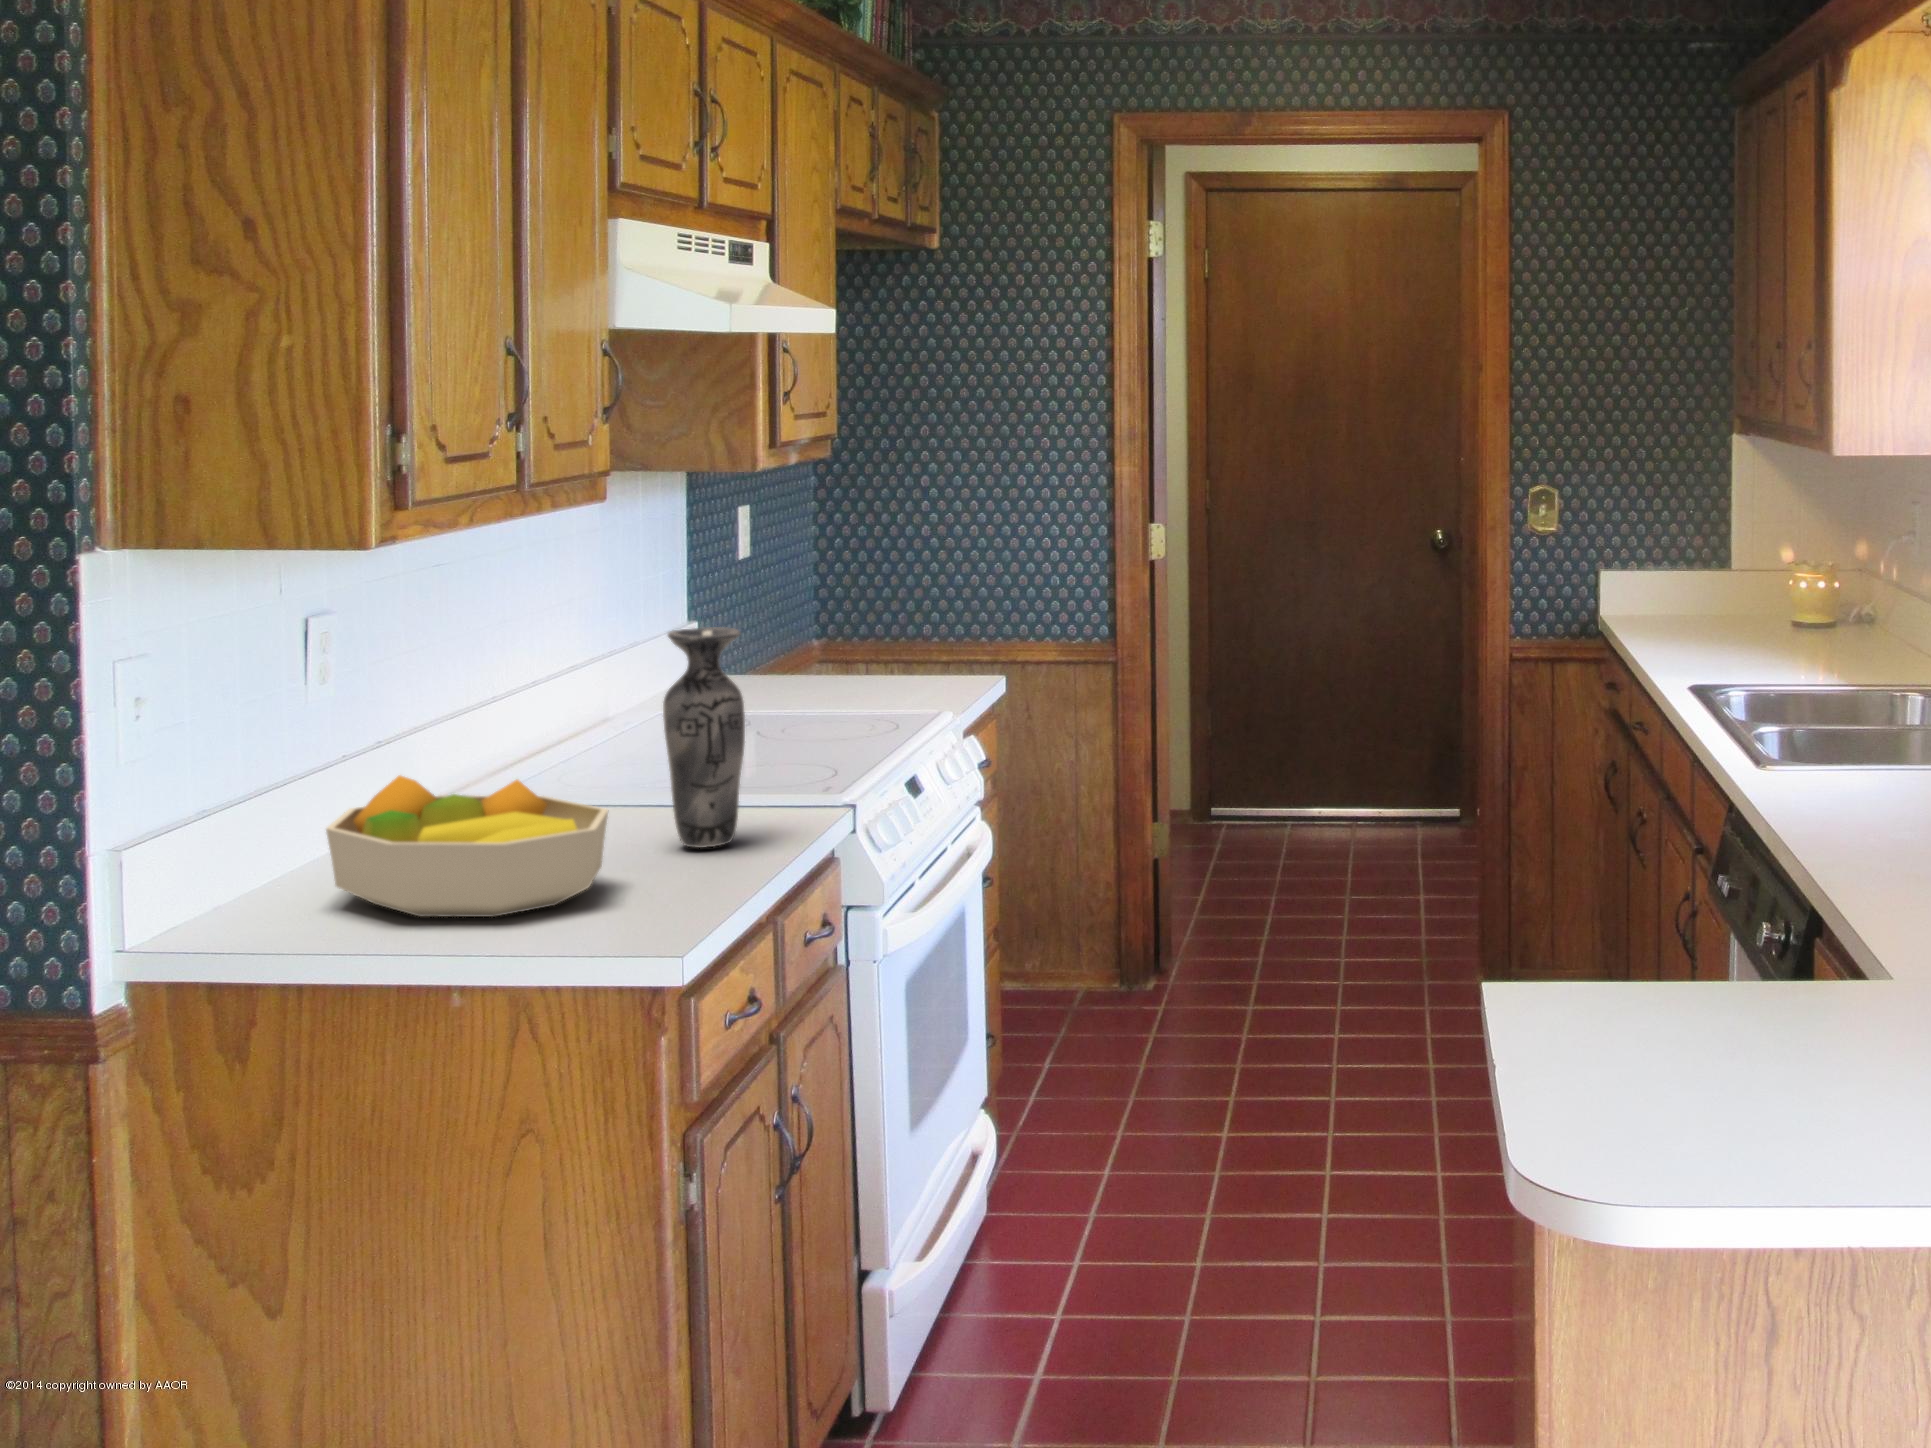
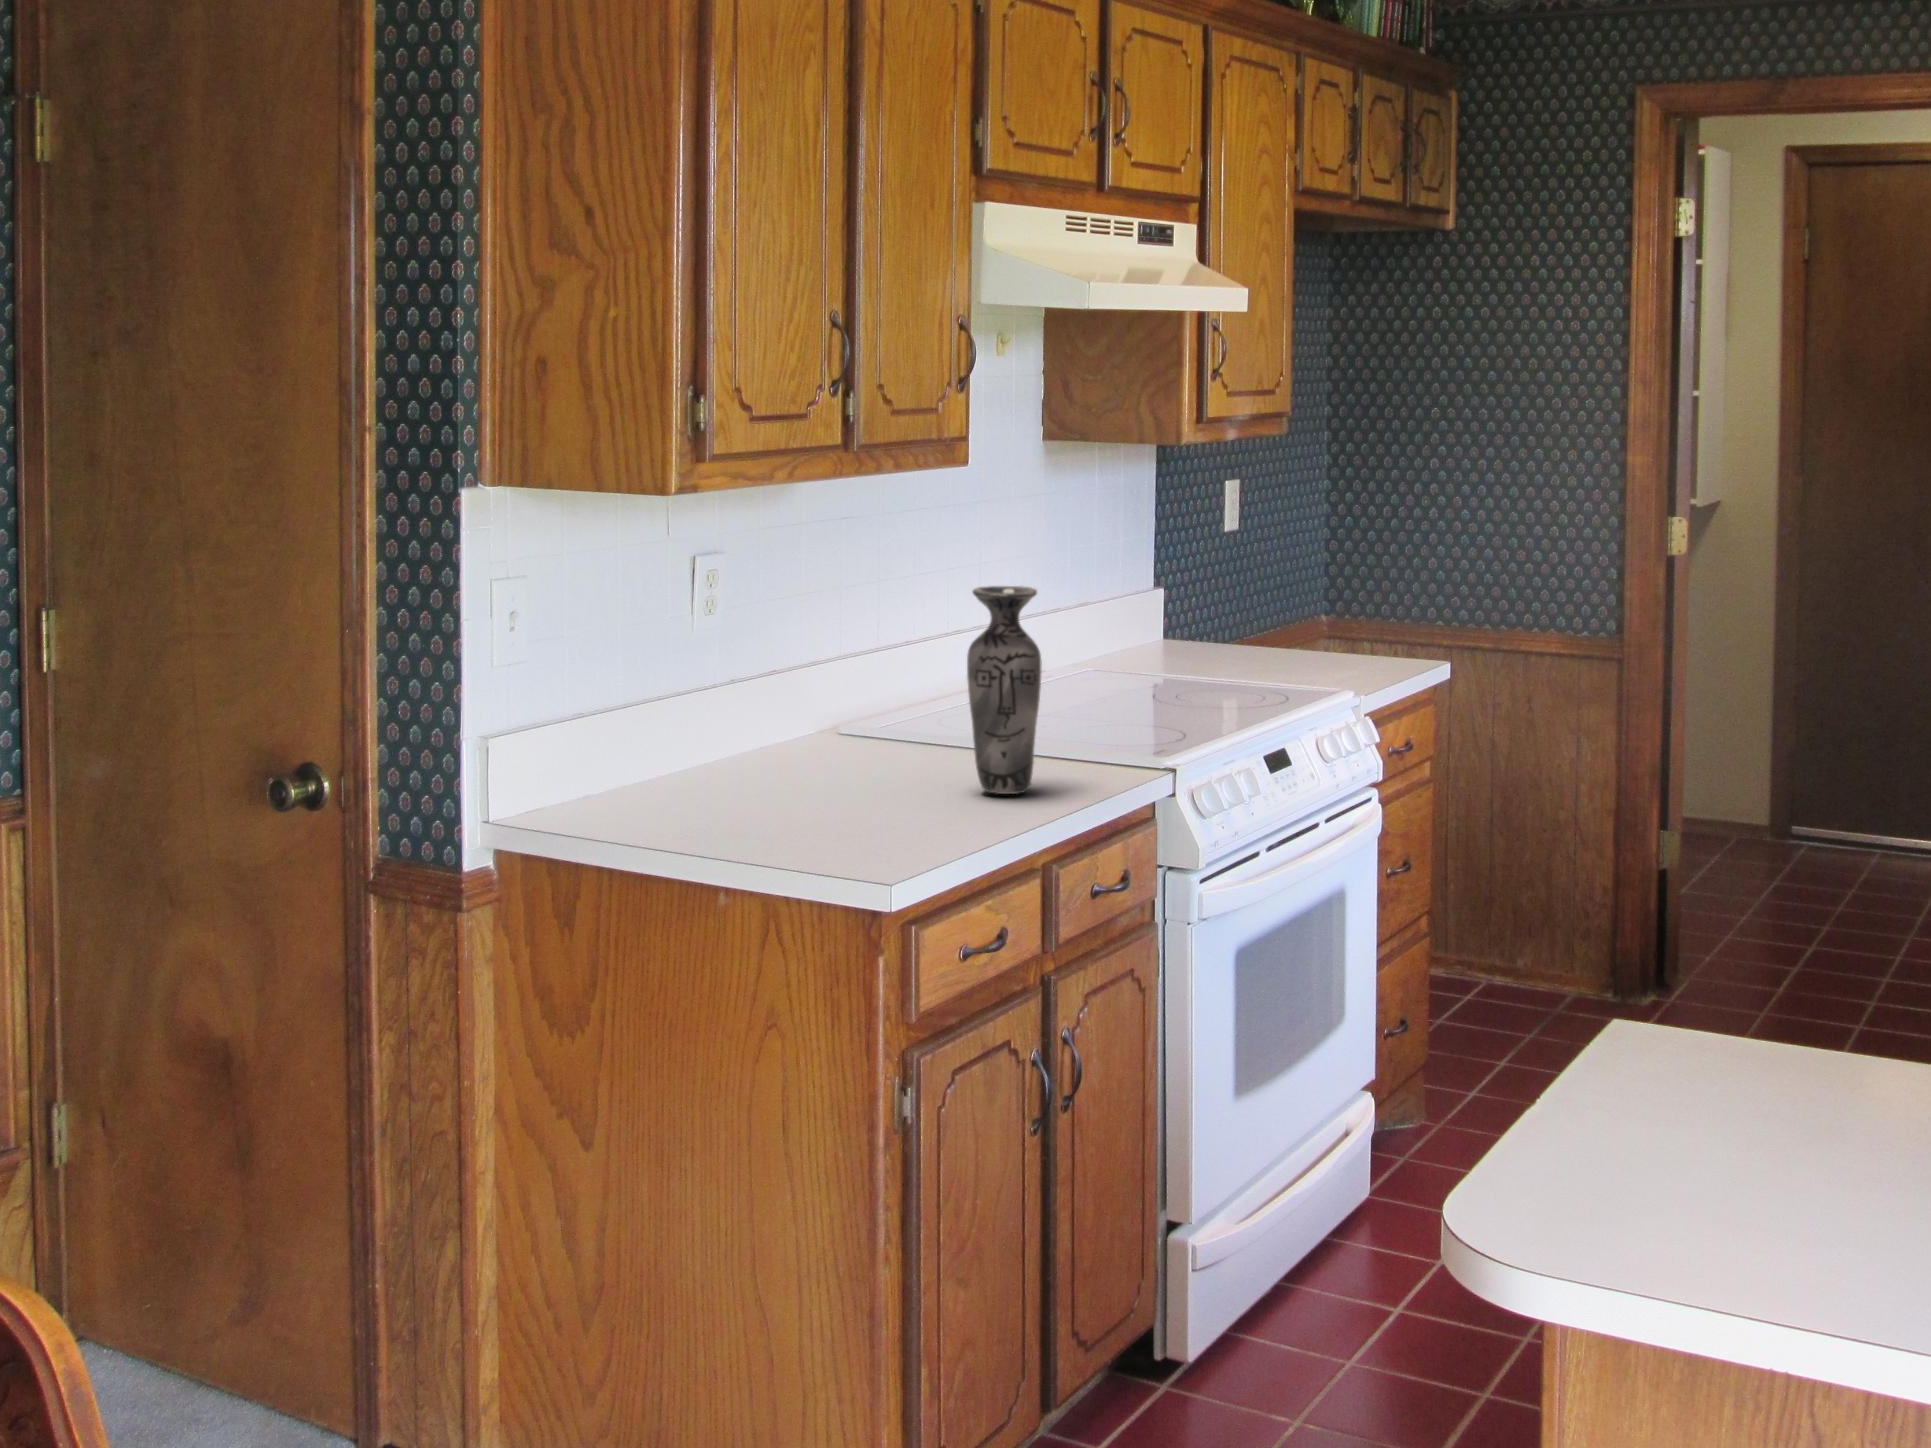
fruit bowl: present [326,776,608,917] -> none [665,697,892,830]

